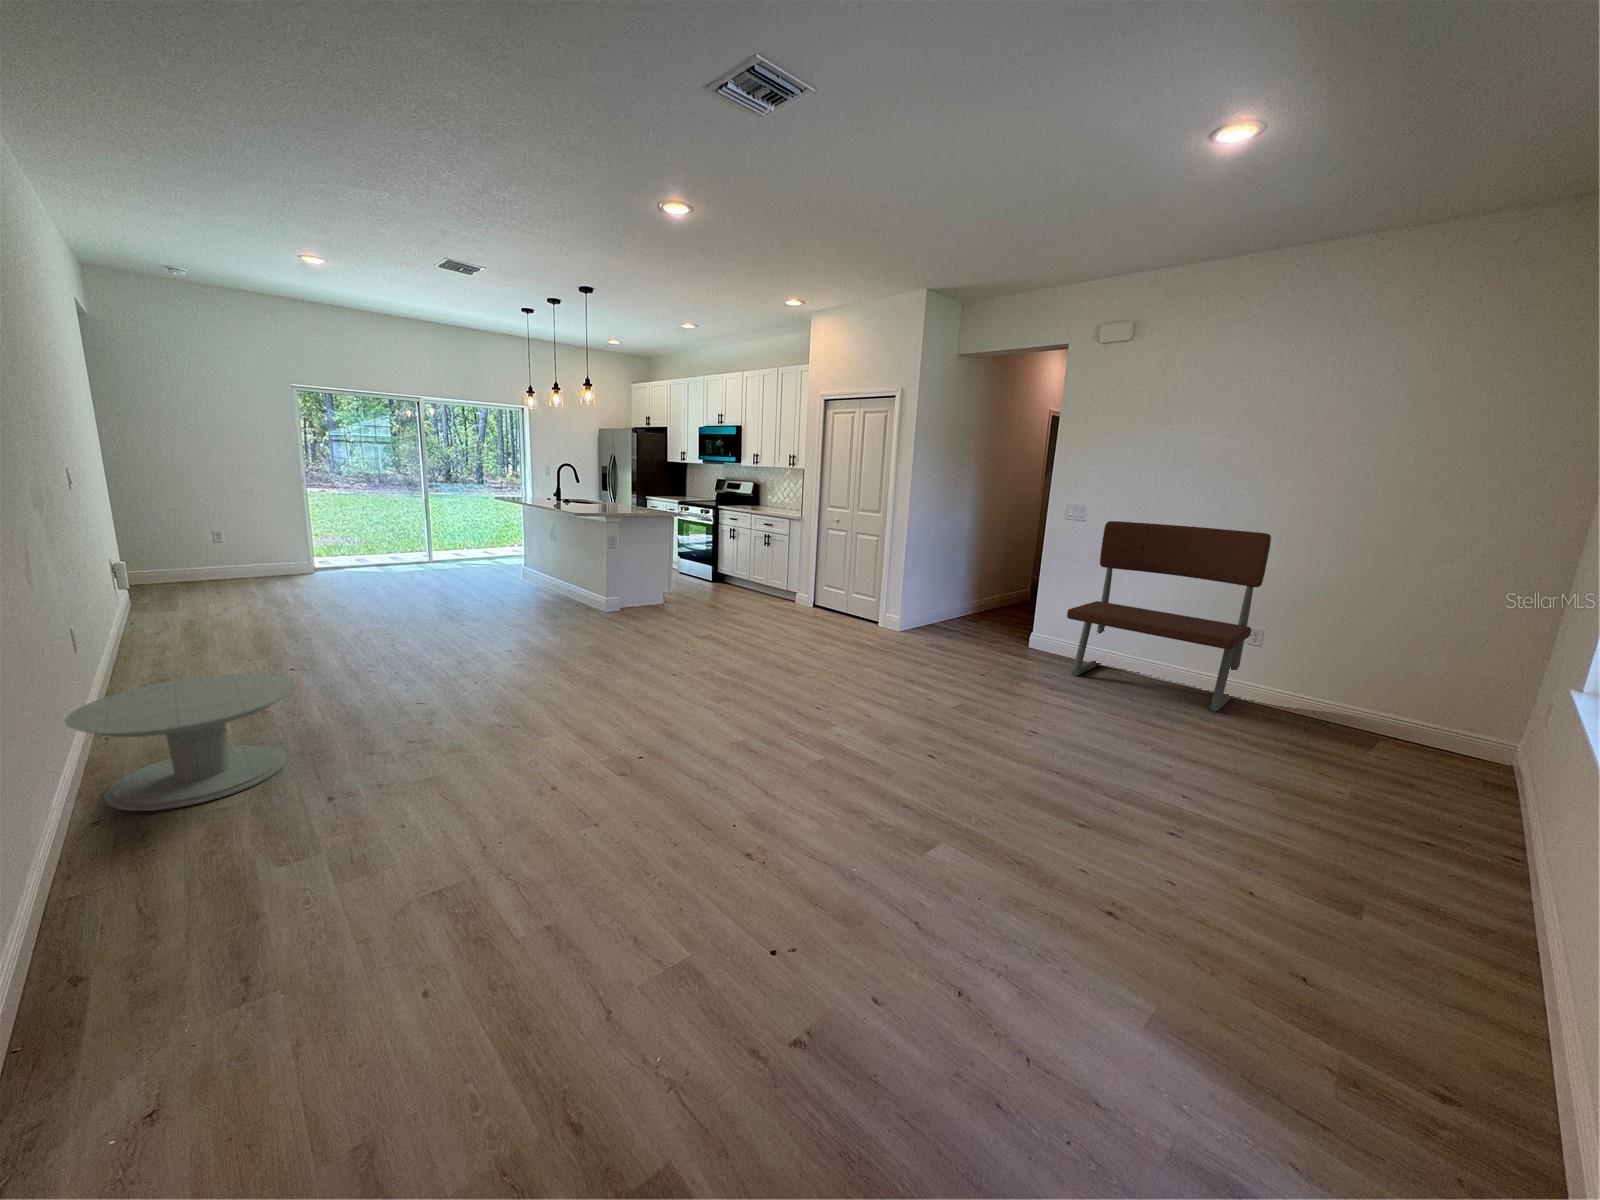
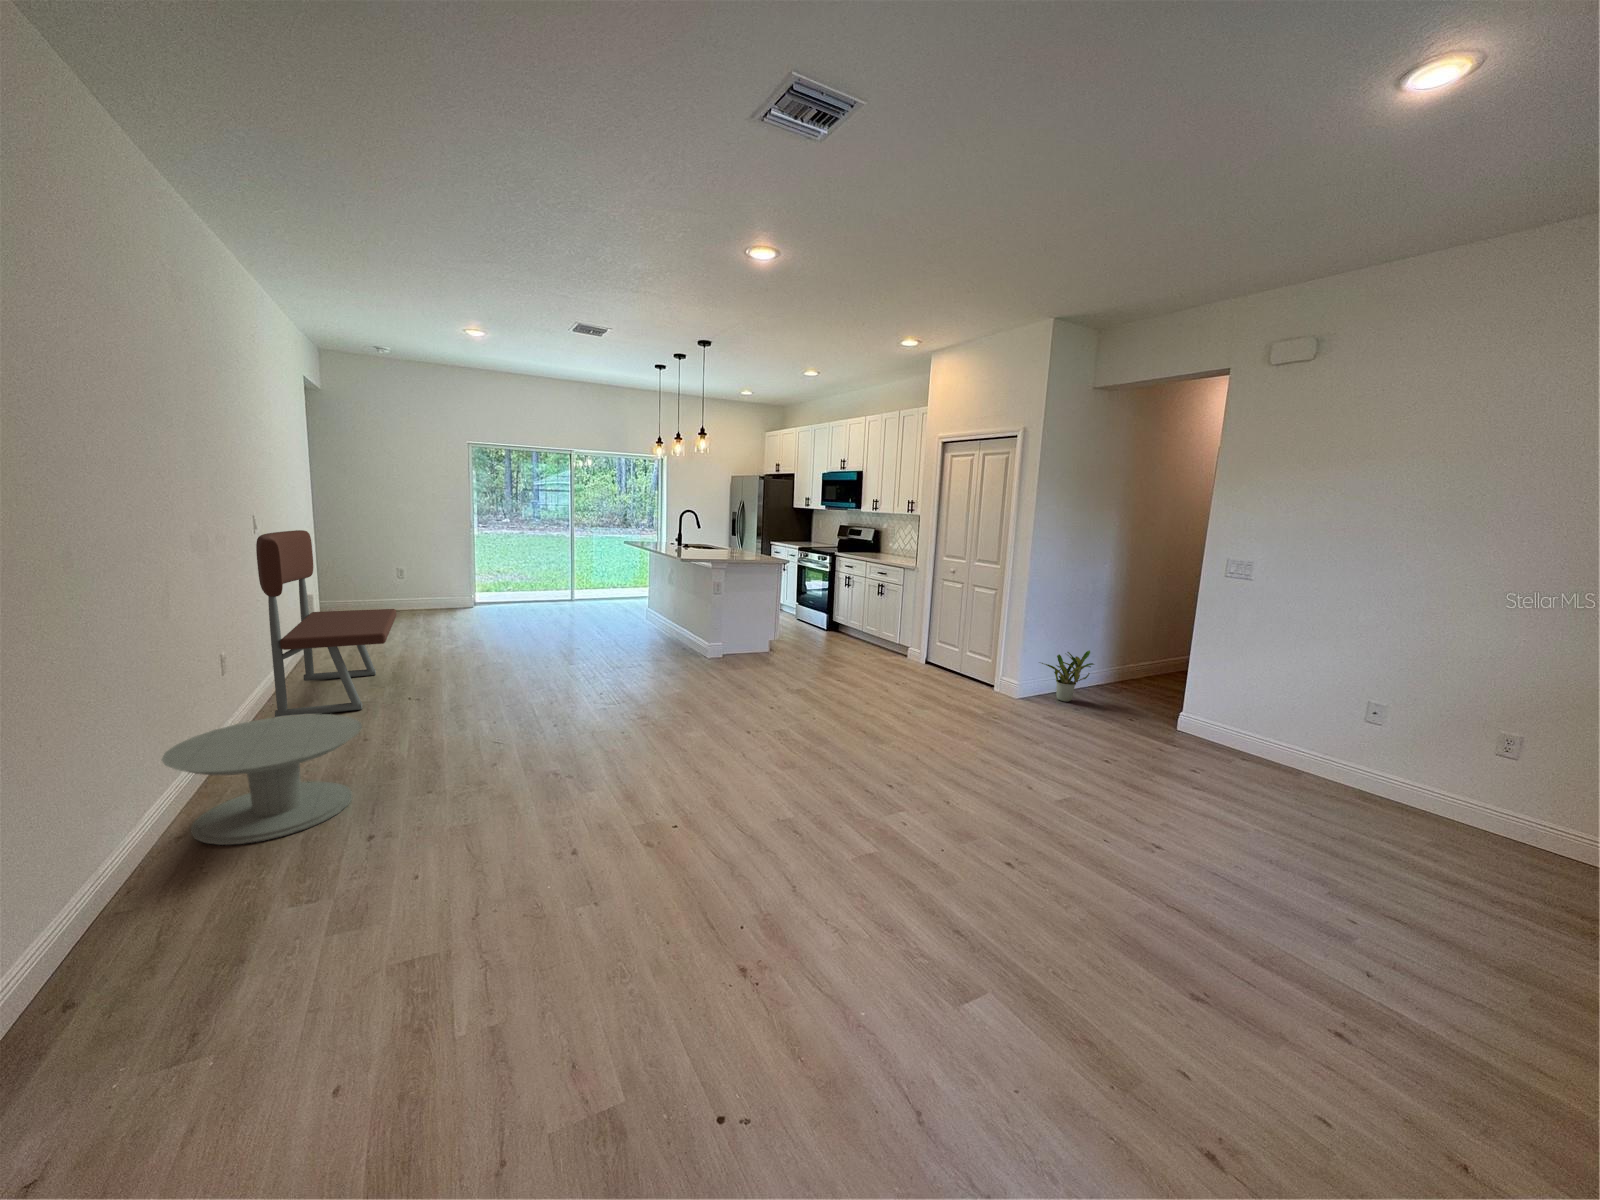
bench: present [1067,521,1271,711] -> present [256,530,396,717]
potted plant: none [915,584,961,629] -> present [1042,651,1094,702]

